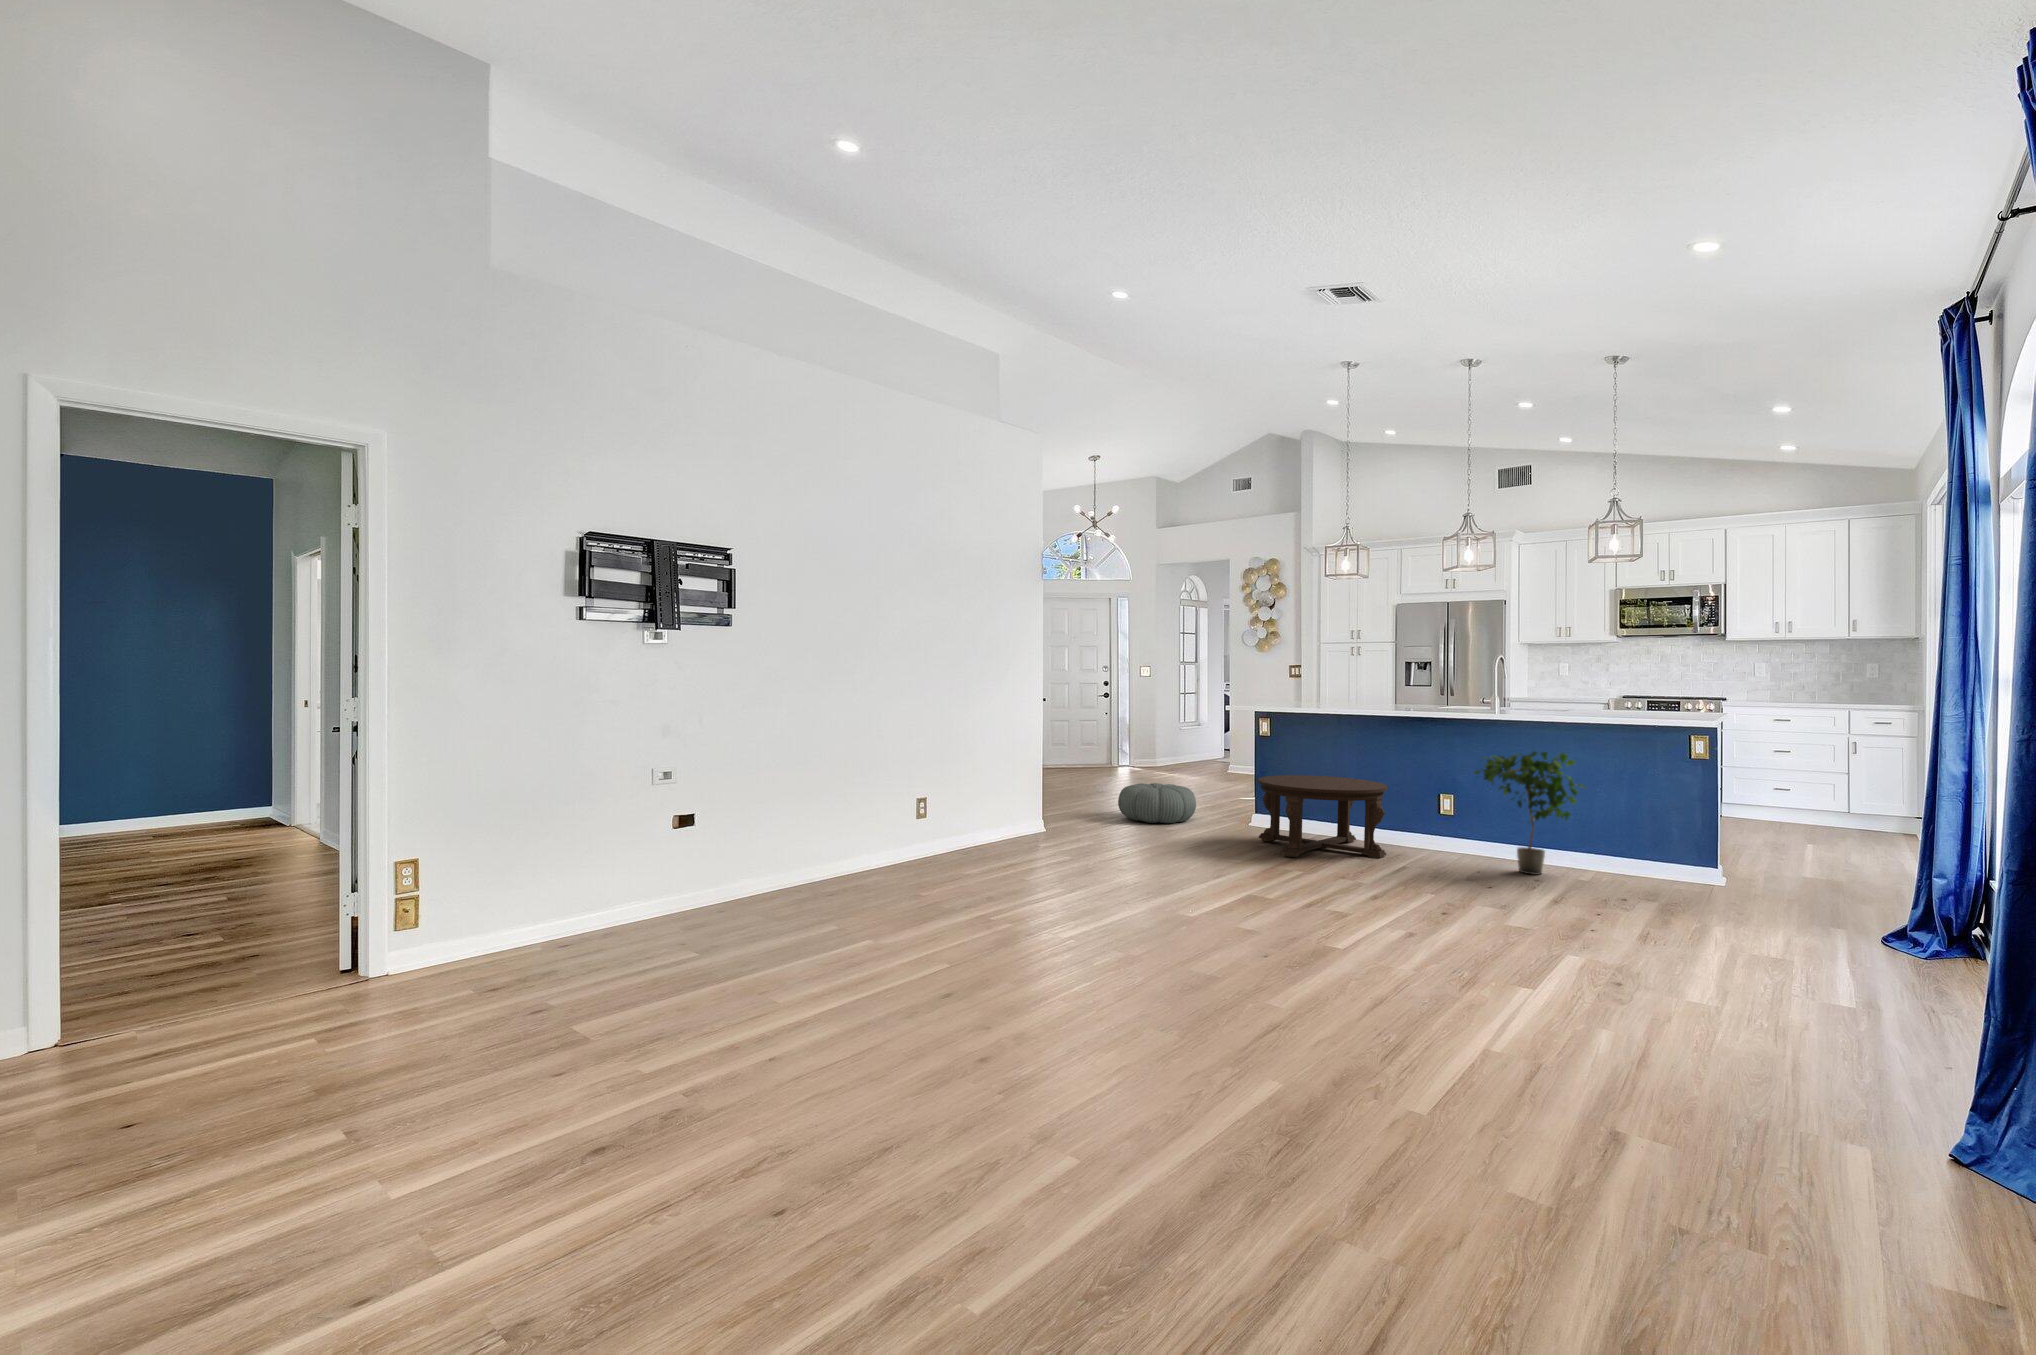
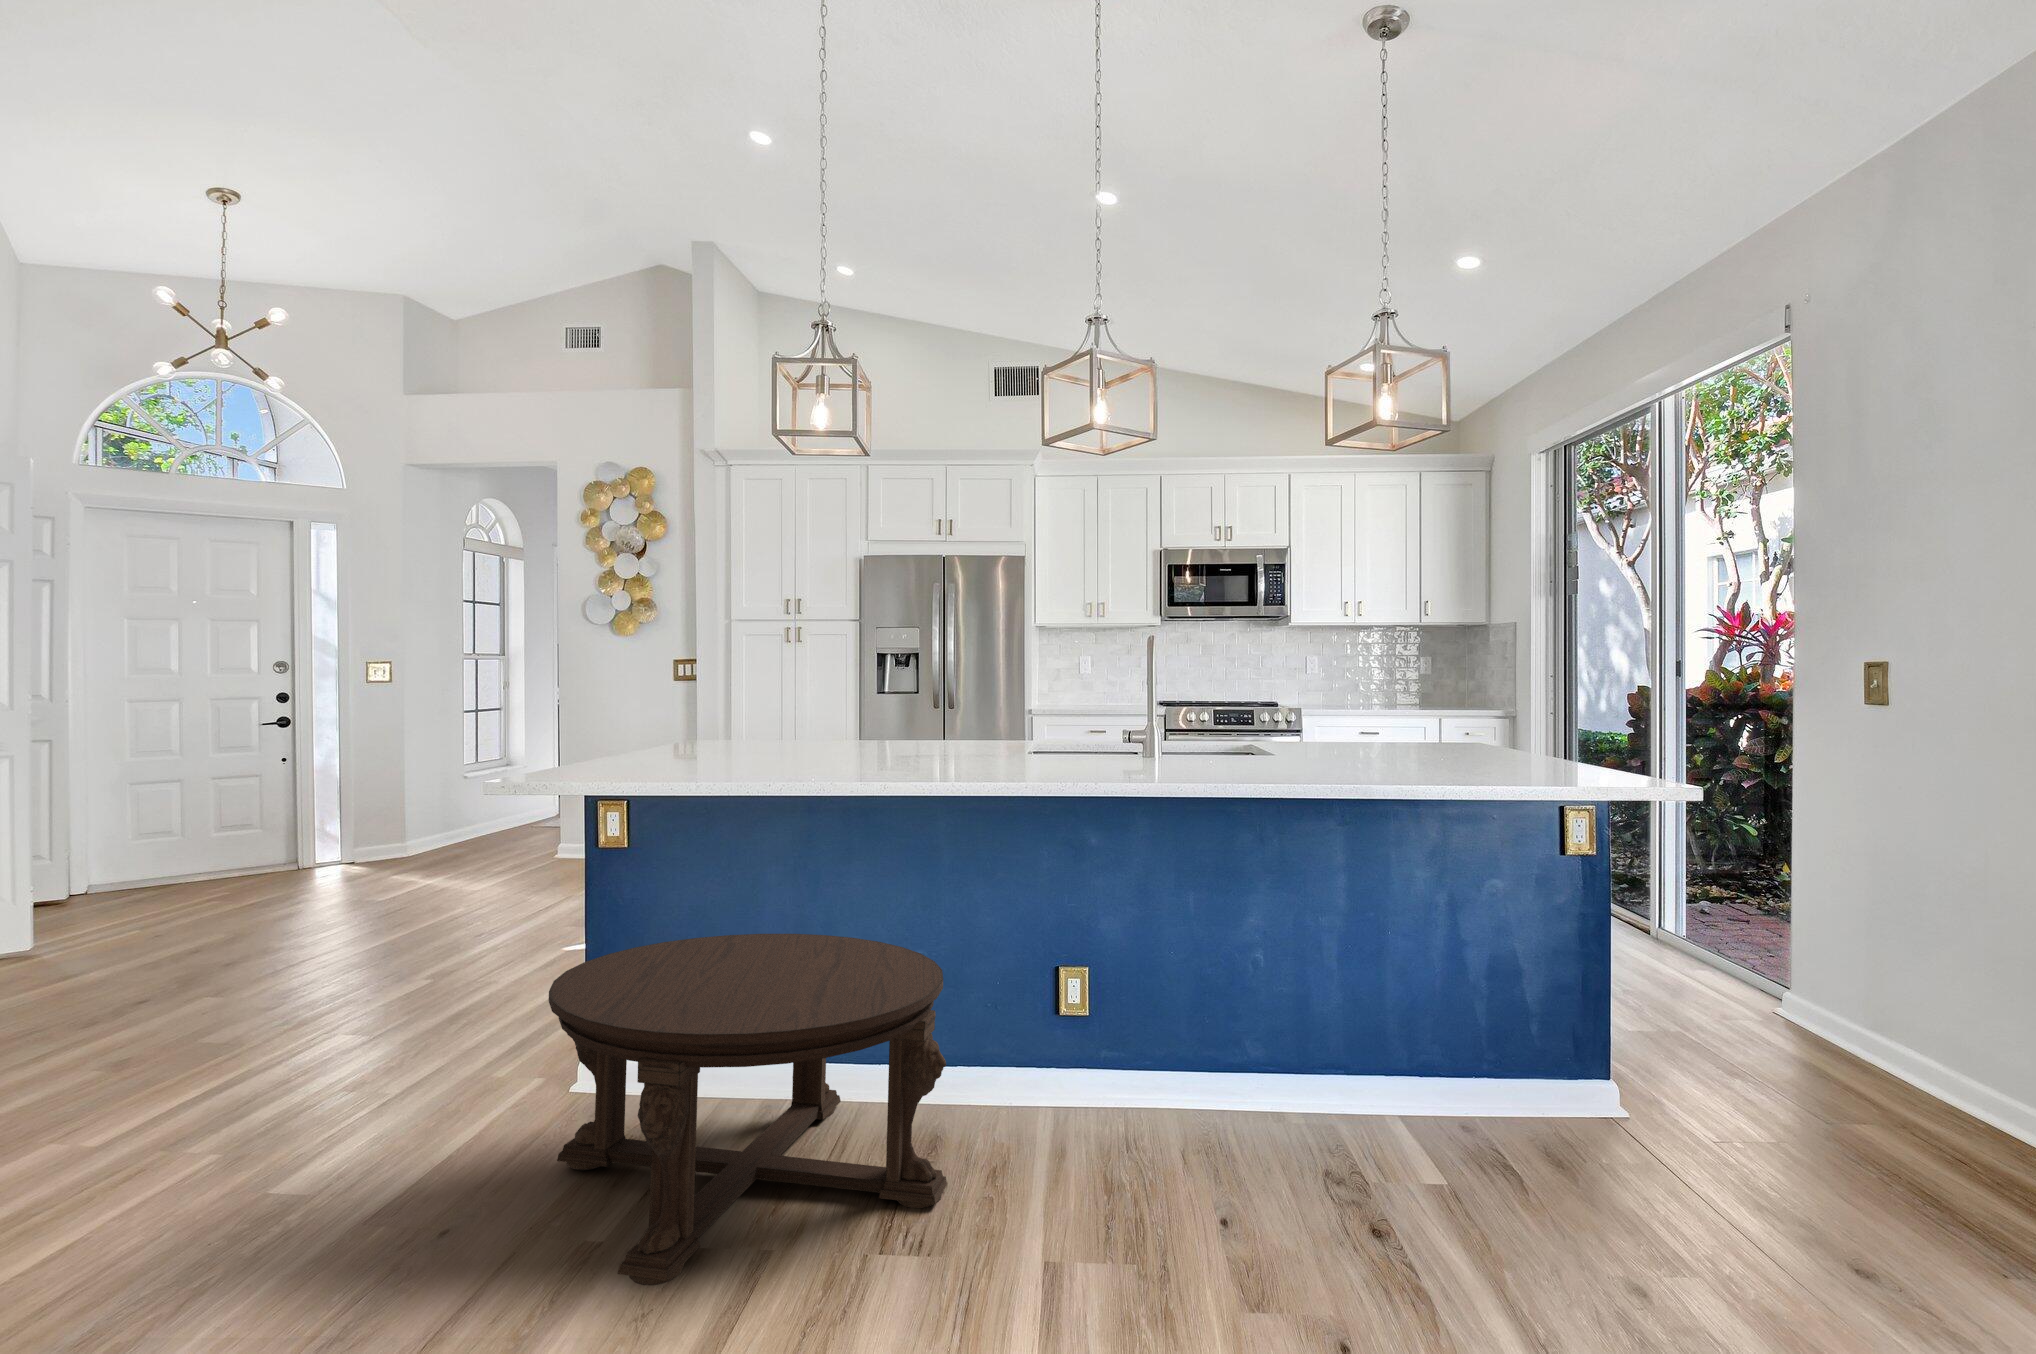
potted plant: present [1474,751,1585,875] -> none [1192,852,1455,1213]
pouf: present [1118,783,1196,823] -> none [116,967,396,1115]

